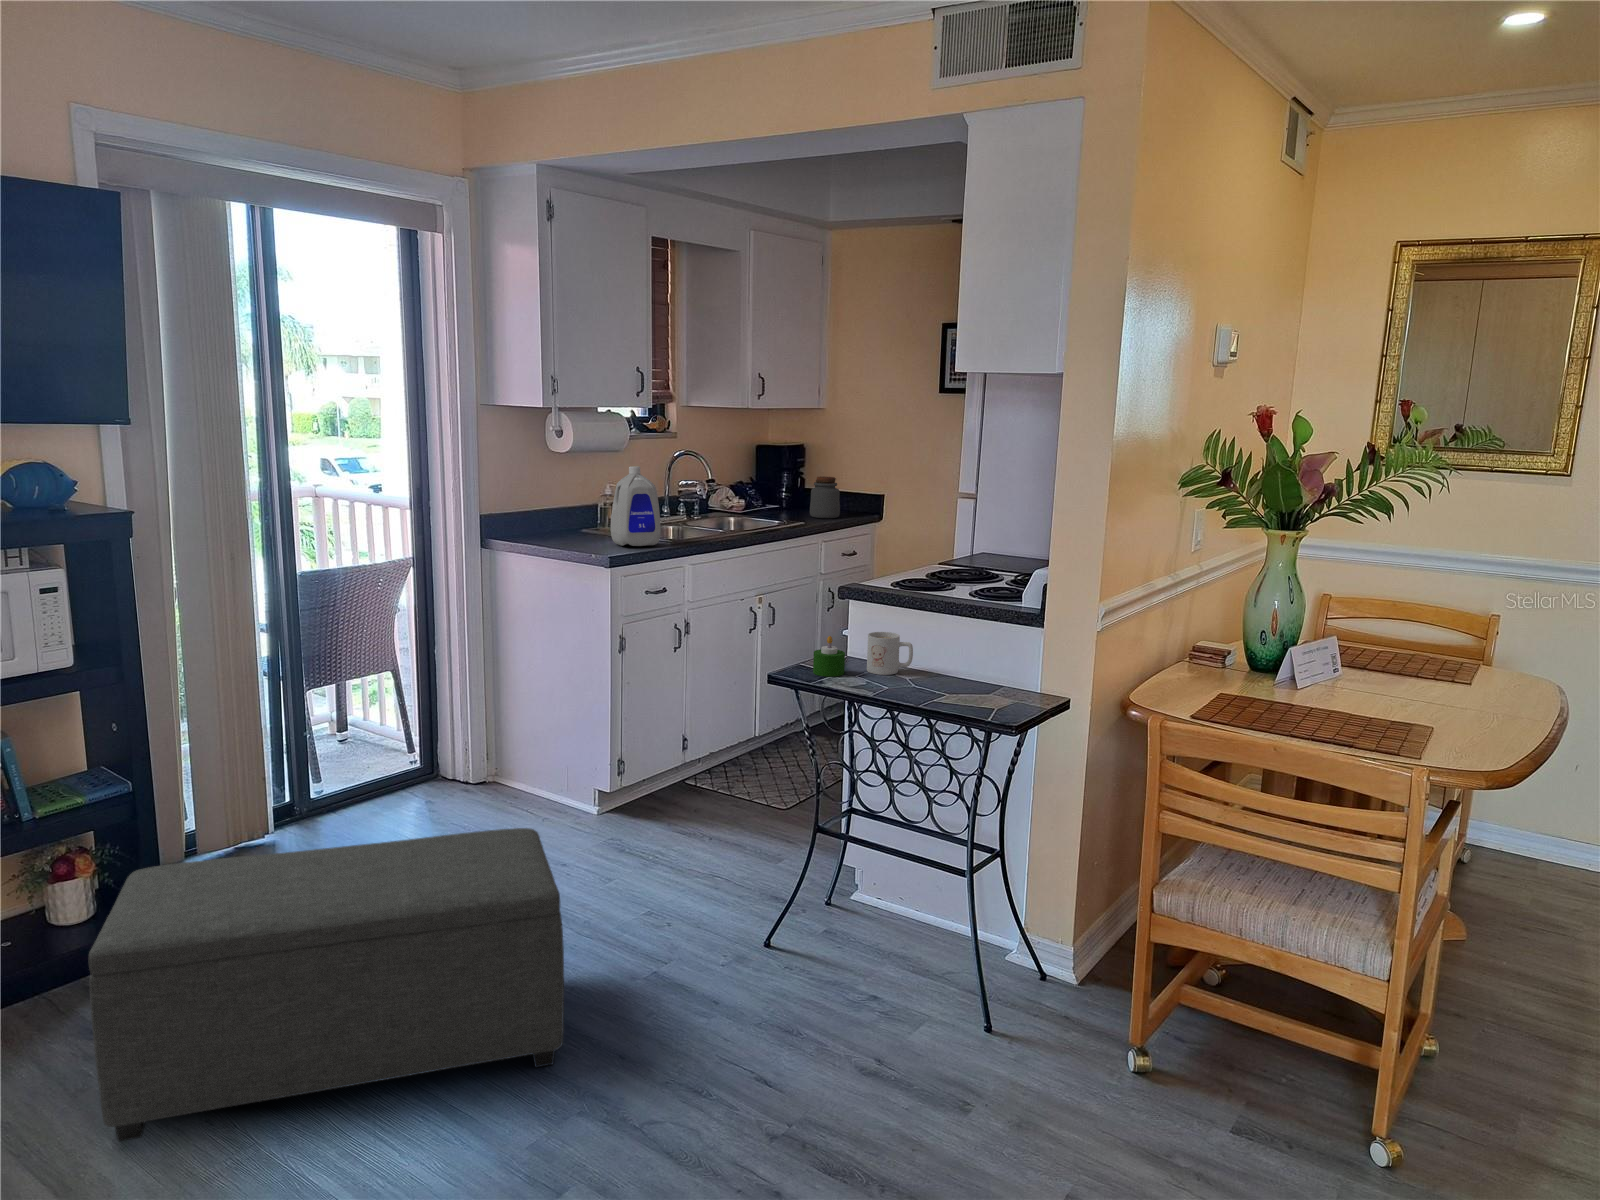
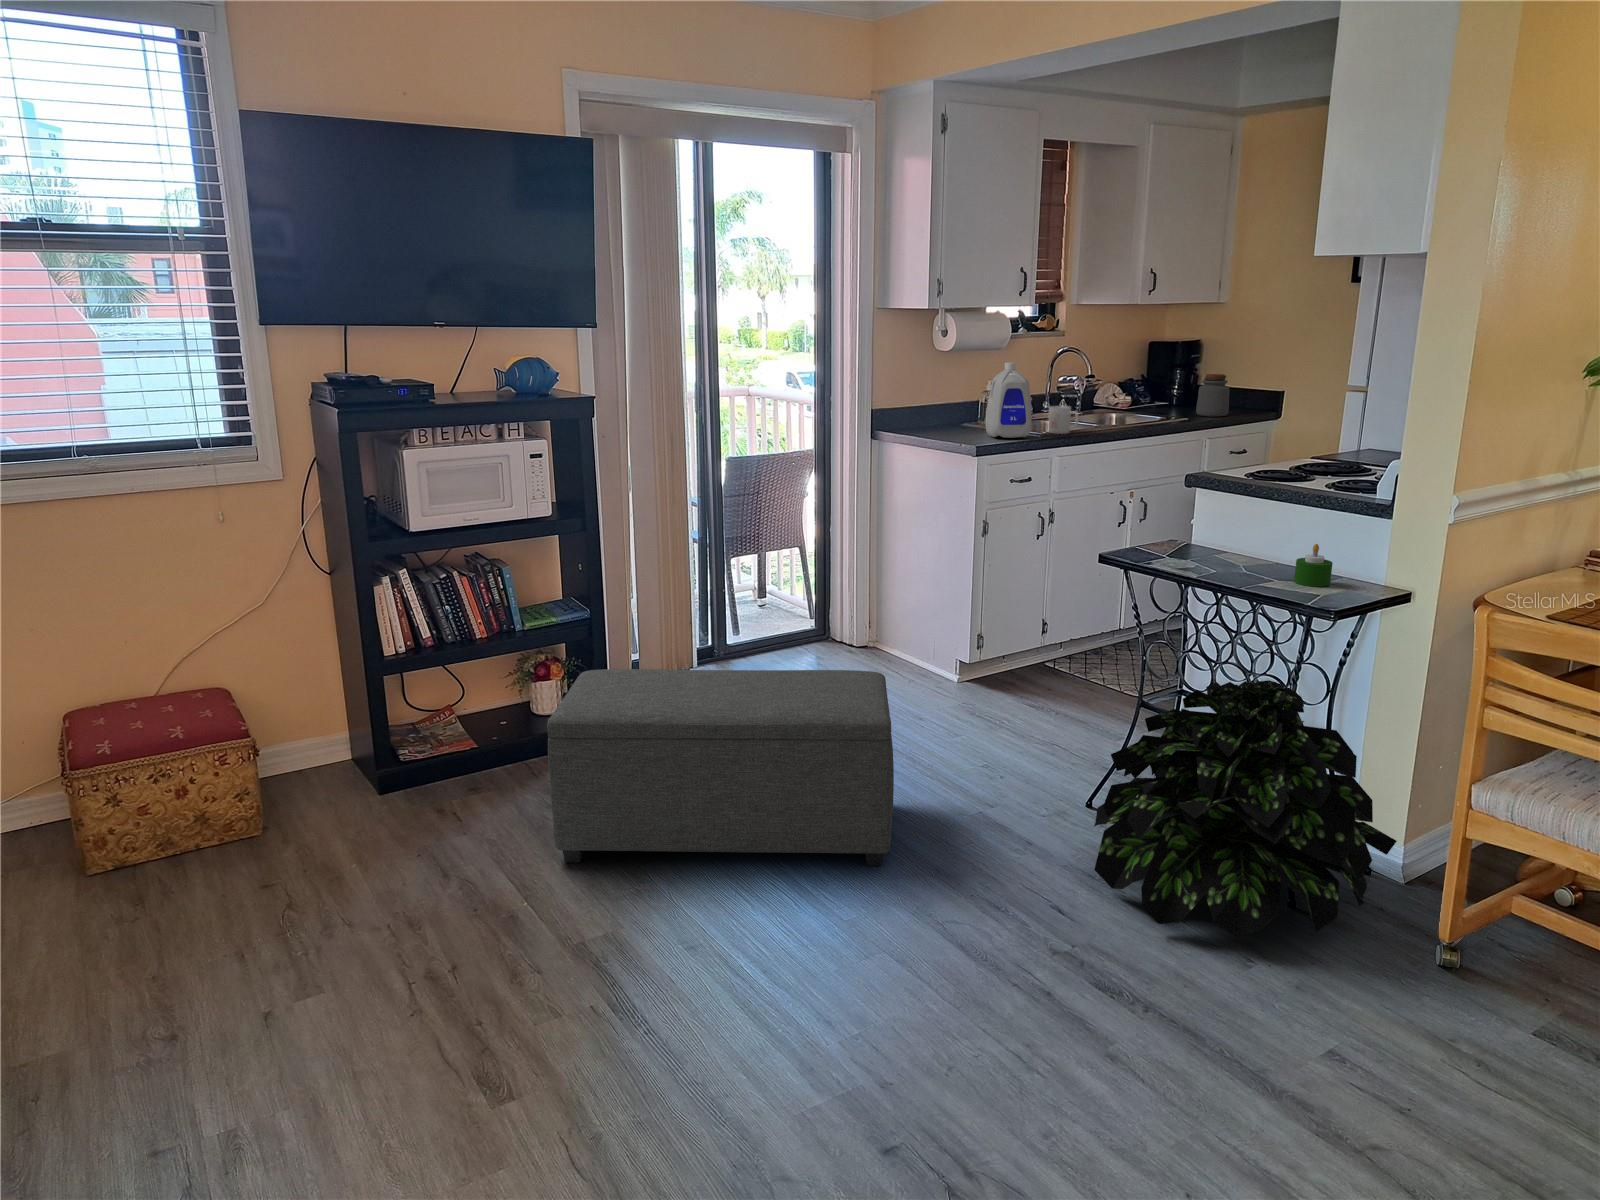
mug: present [867,632,913,675] -> present [1048,406,1078,434]
candle: present [813,636,845,677] -> present [1294,544,1333,587]
potted plant: none [786,798,1078,1080] -> present [1094,680,1397,936]

